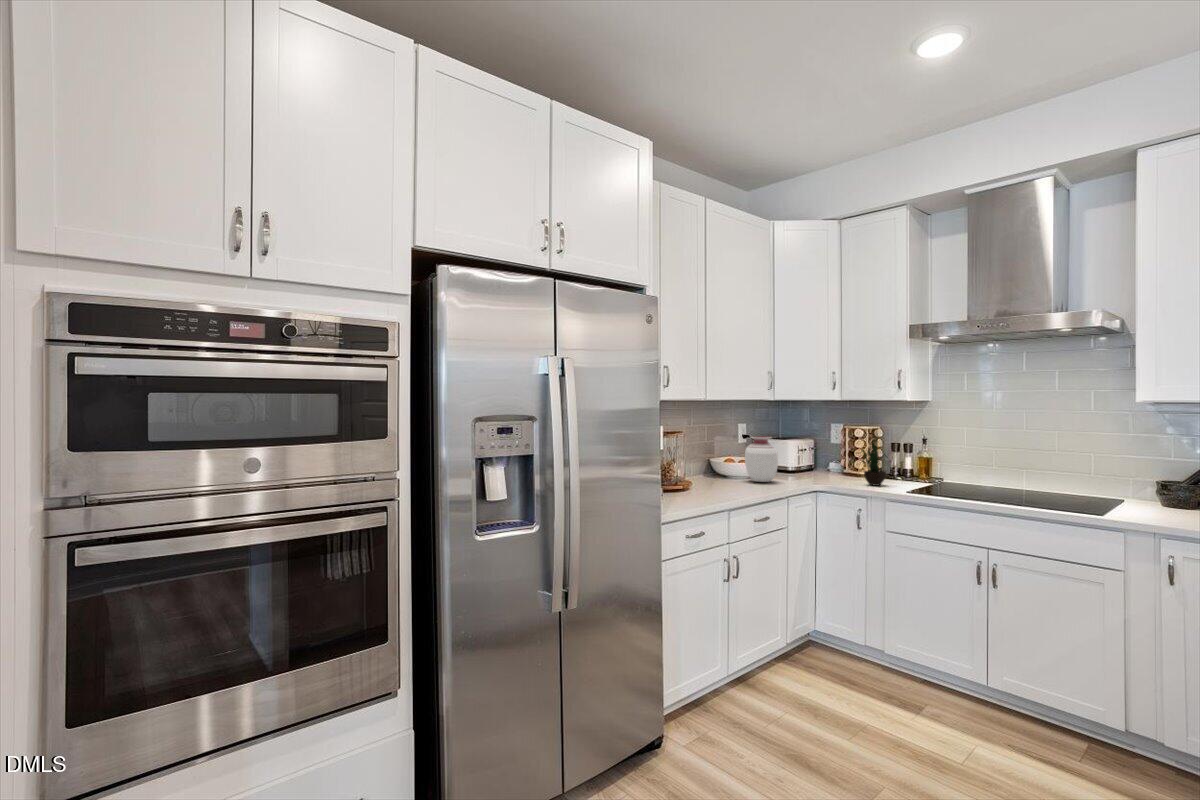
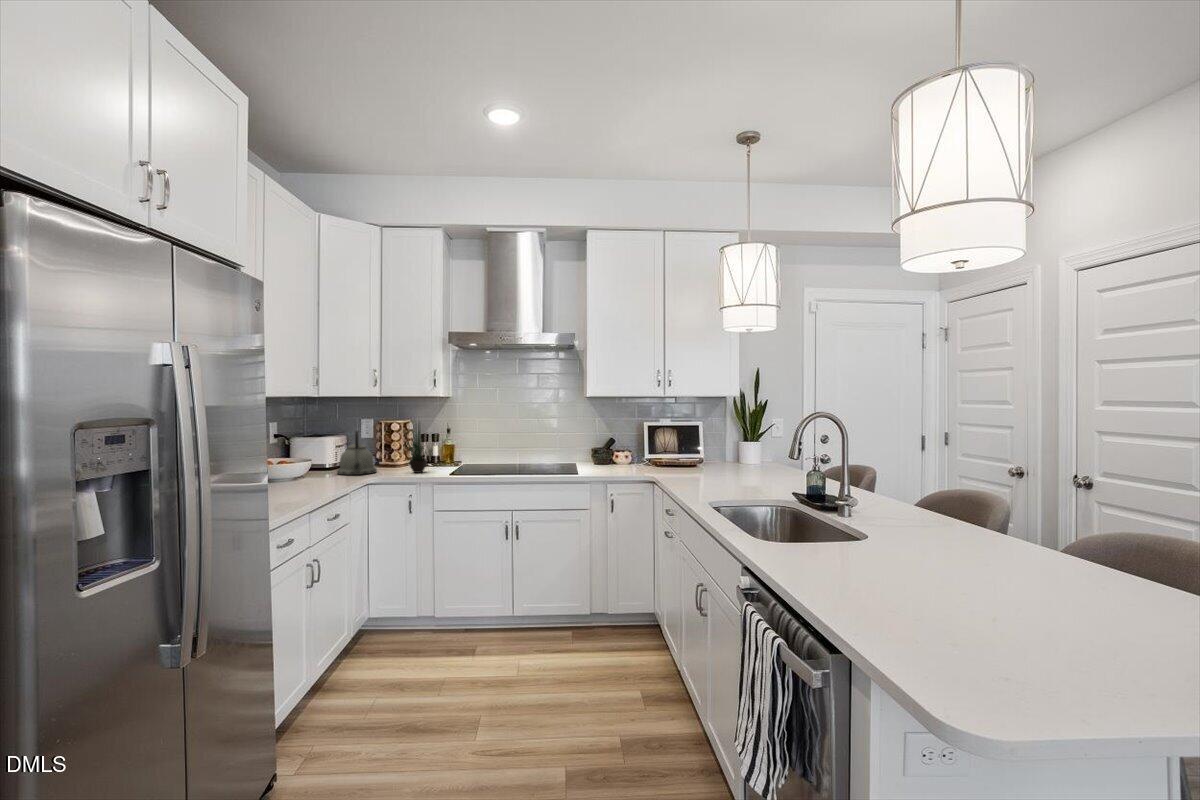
kettle: none [792,435,832,481] -> present [337,431,377,475]
vase: present [745,436,778,482] -> none [295,434,331,482]

